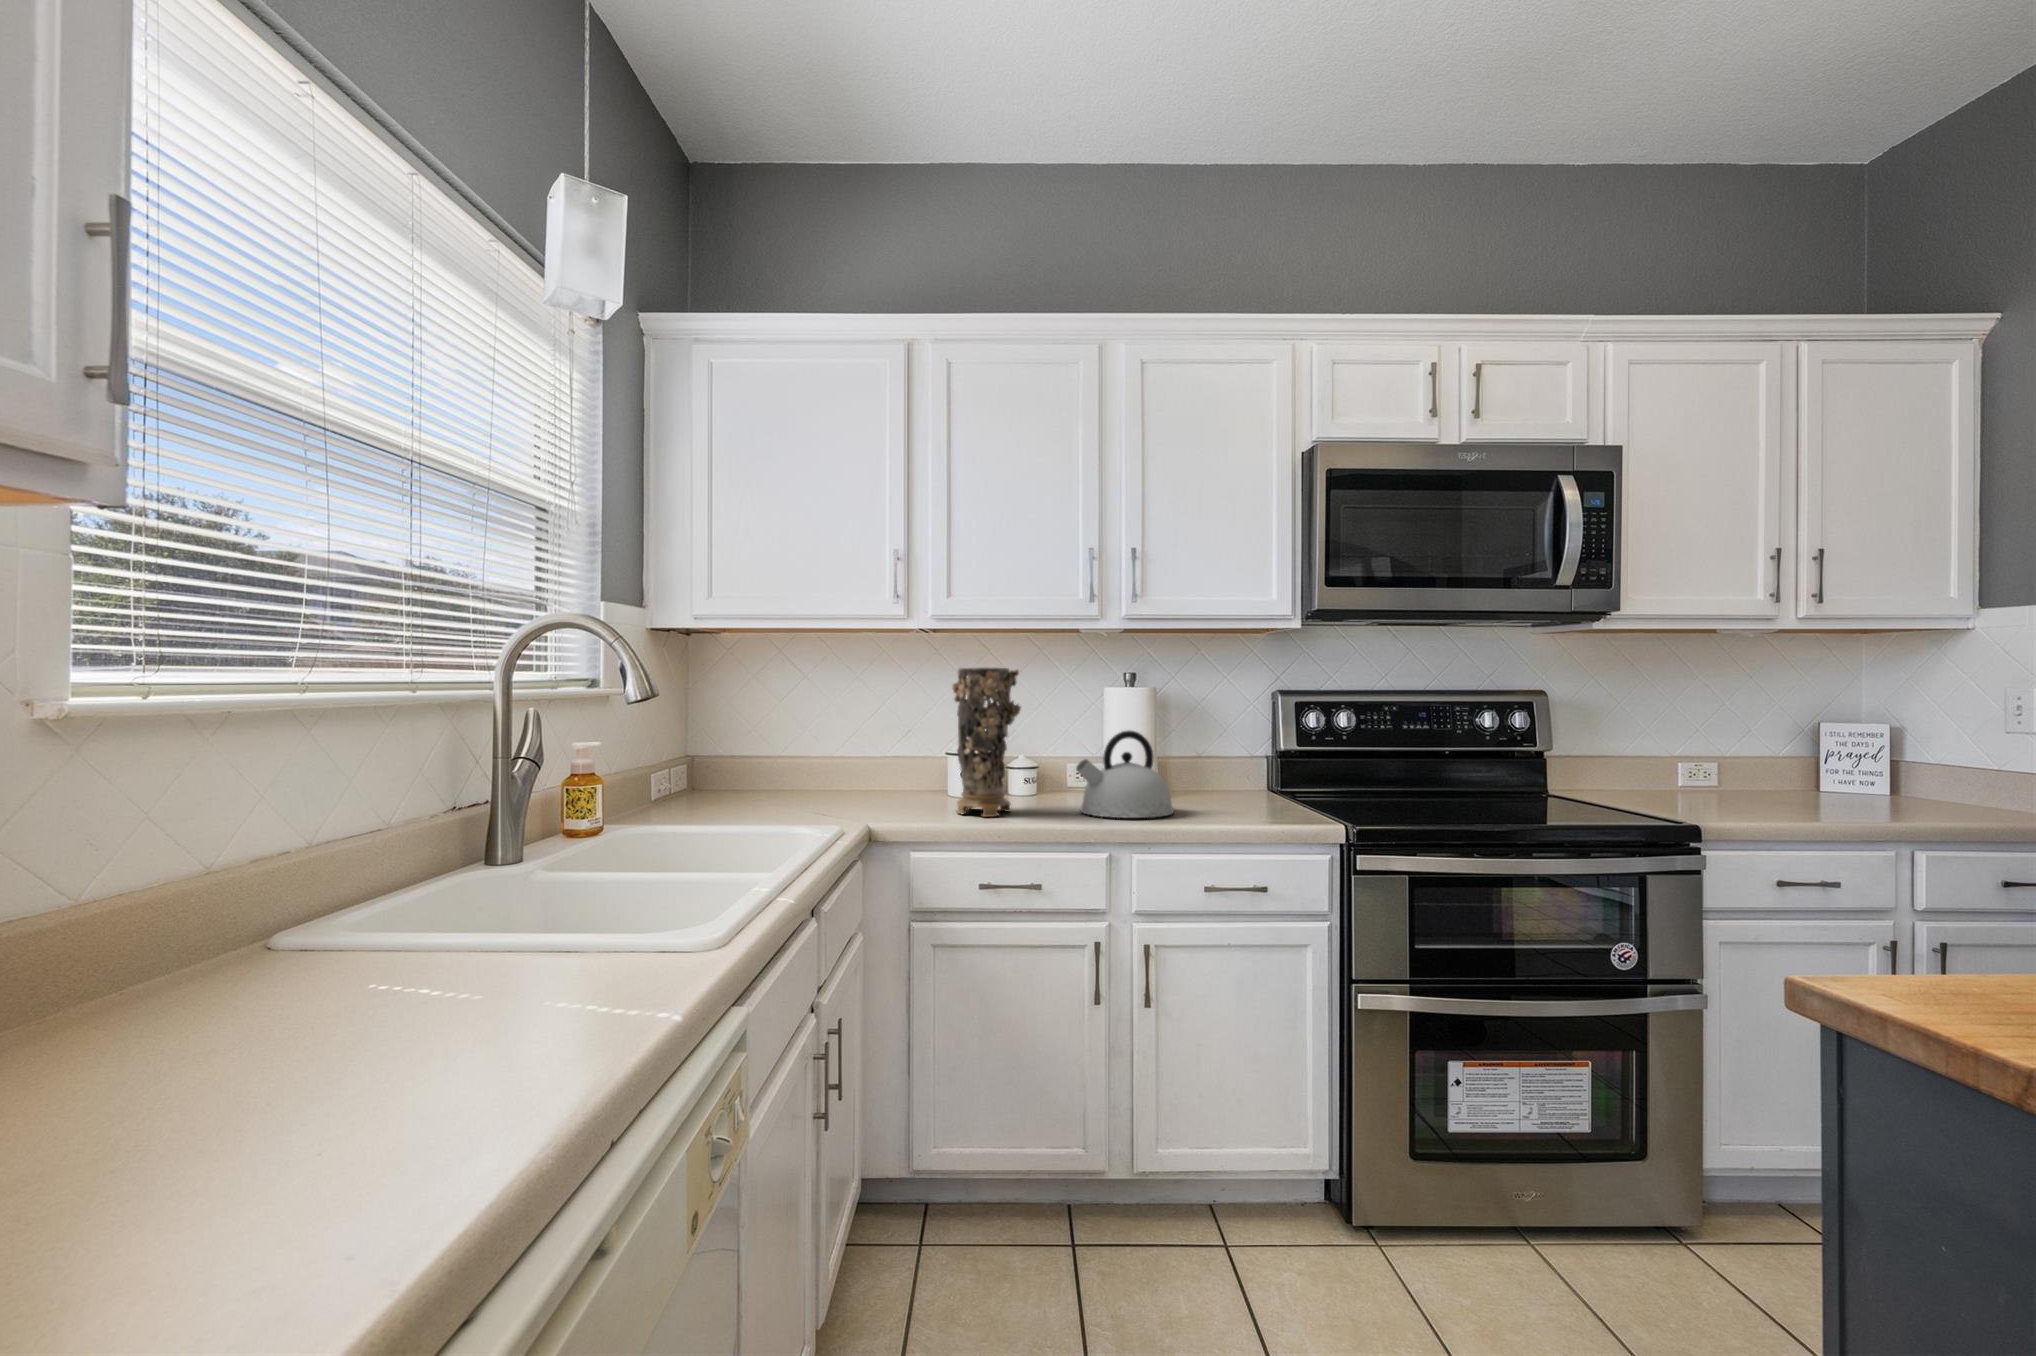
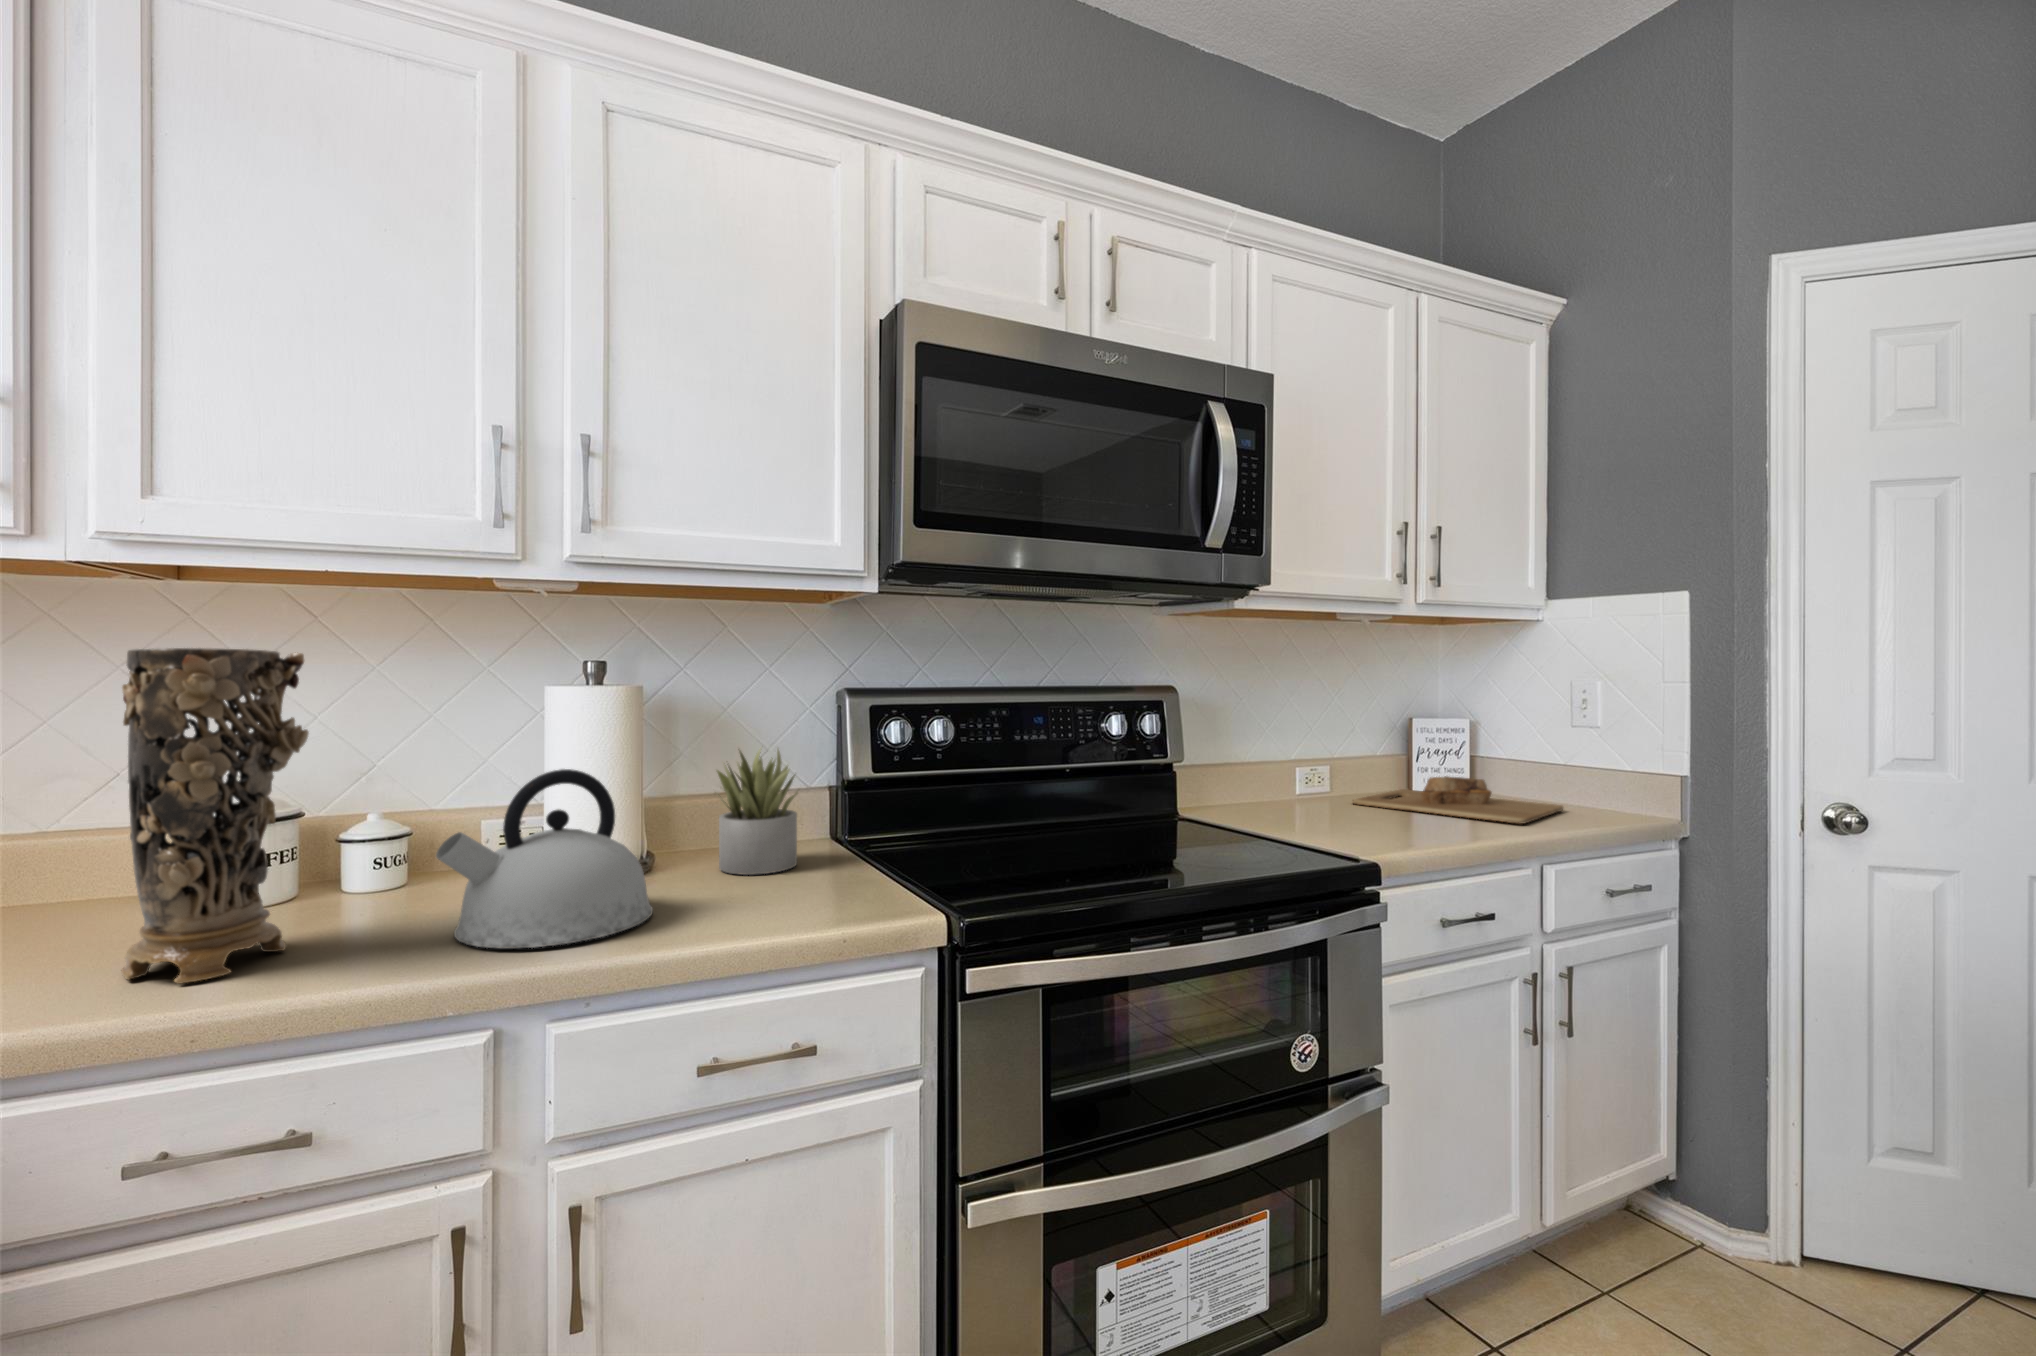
succulent plant: none [1198,725,1252,803] -> present [717,749,798,875]
cutting board: none [1739,775,1981,816] -> present [1352,776,1563,824]

